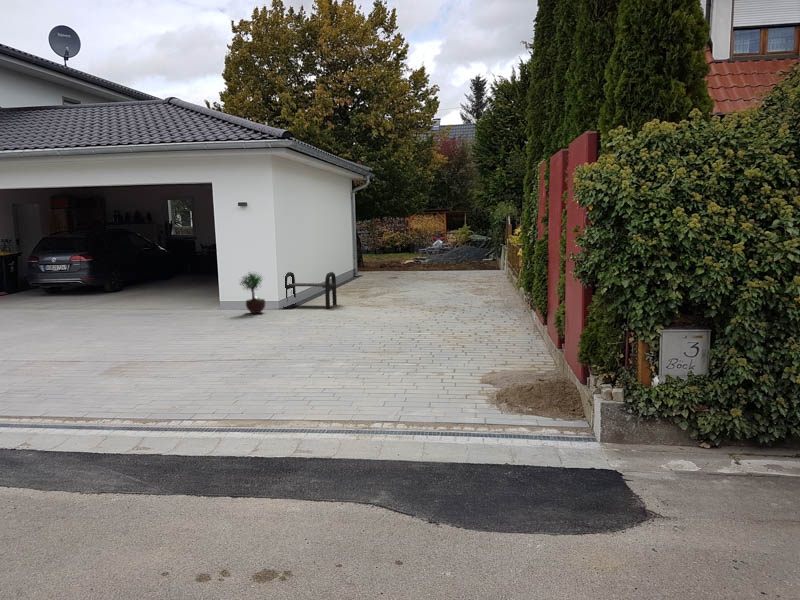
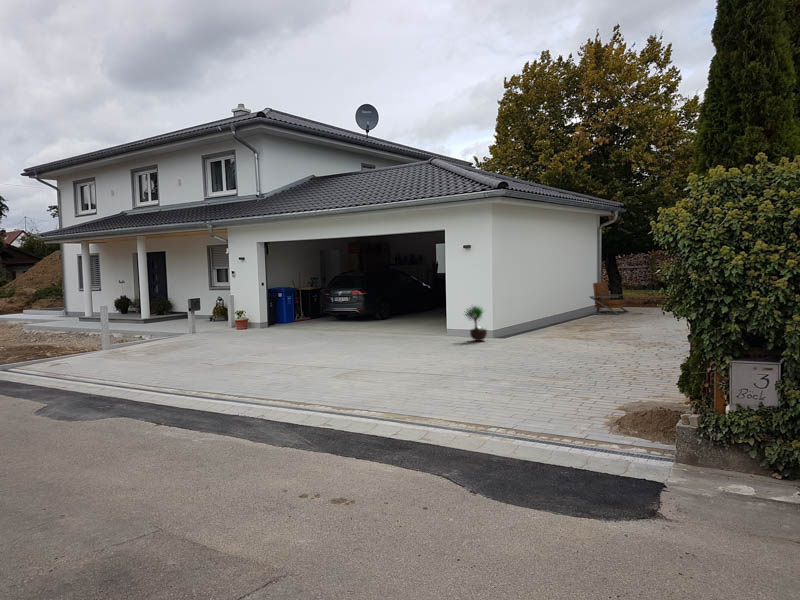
lounge chair: none [347,246,382,279] -> present [590,282,628,315]
bench: present [283,272,337,309] -> none [505,306,555,340]

